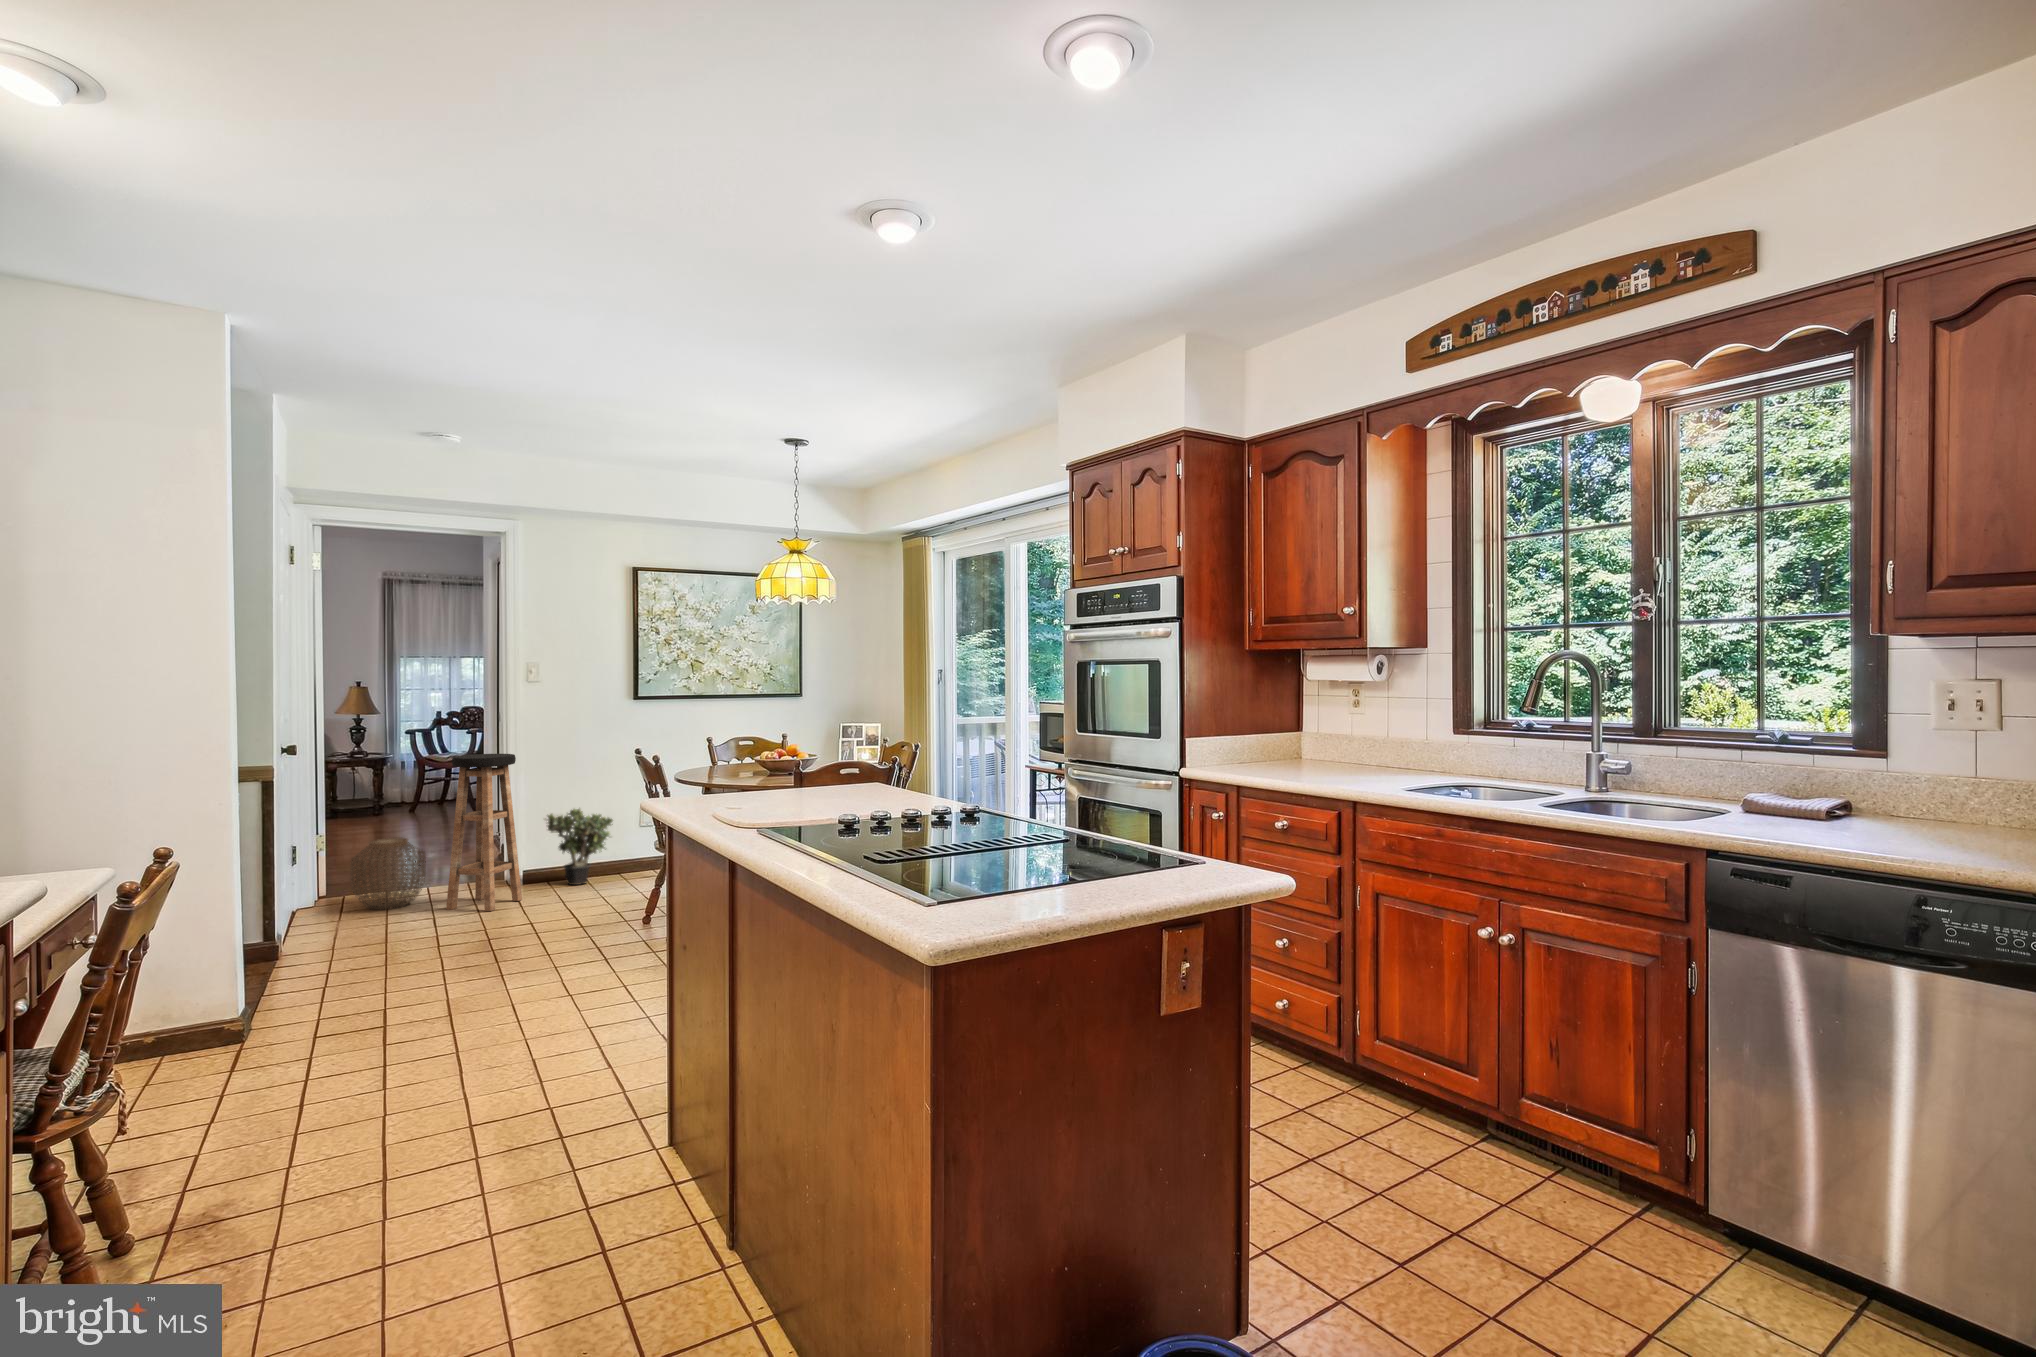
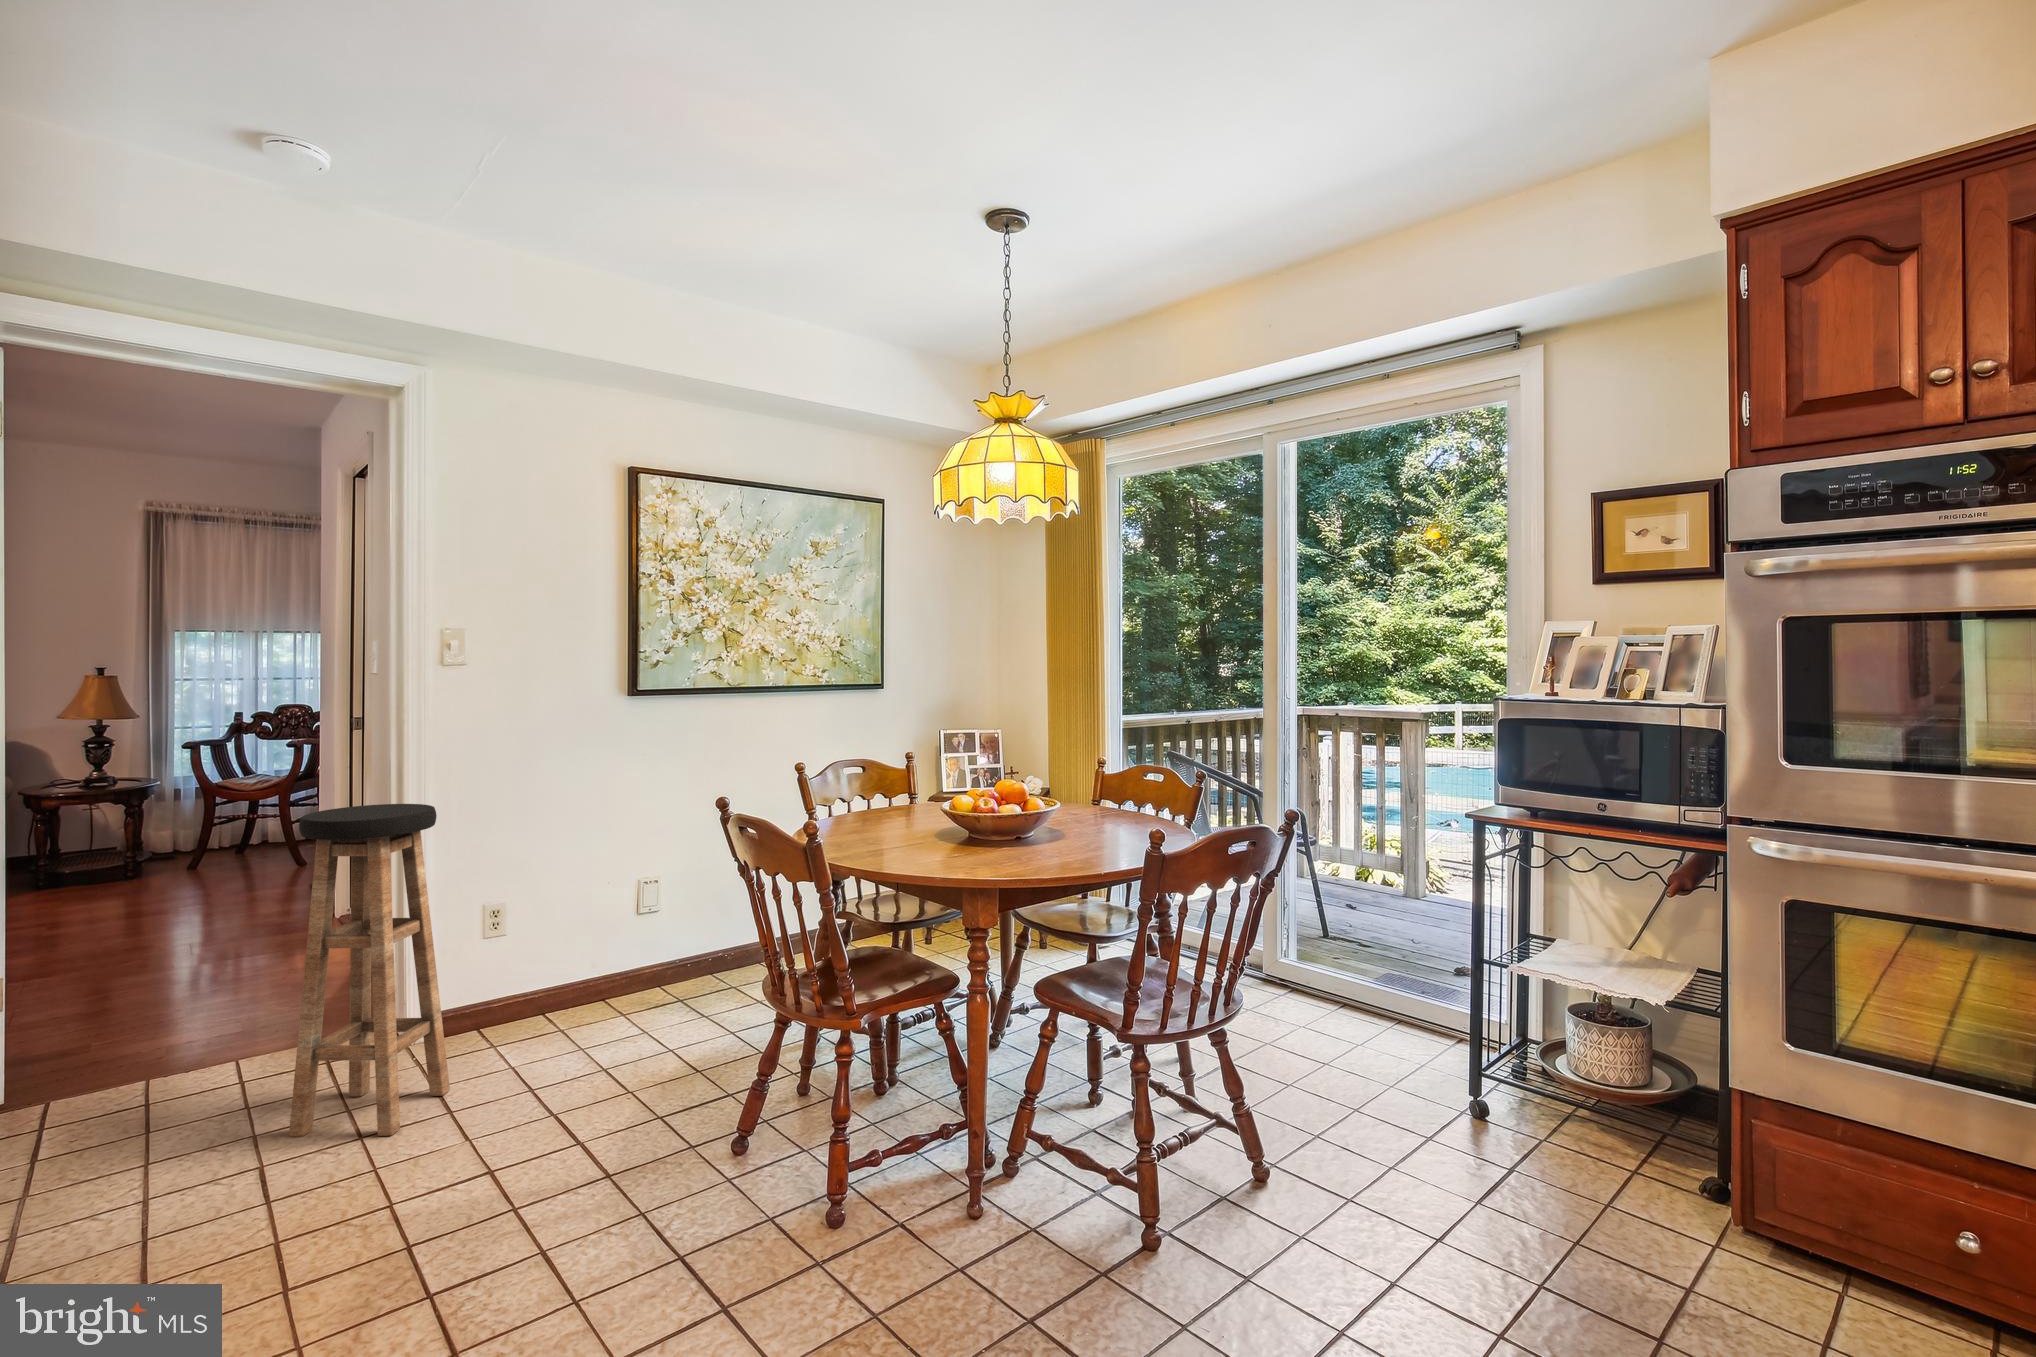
potted plant: present [547,809,613,885] -> none [479,893,605,1037]
woven basket: present [351,838,426,910] -> none [58,984,239,1150]

